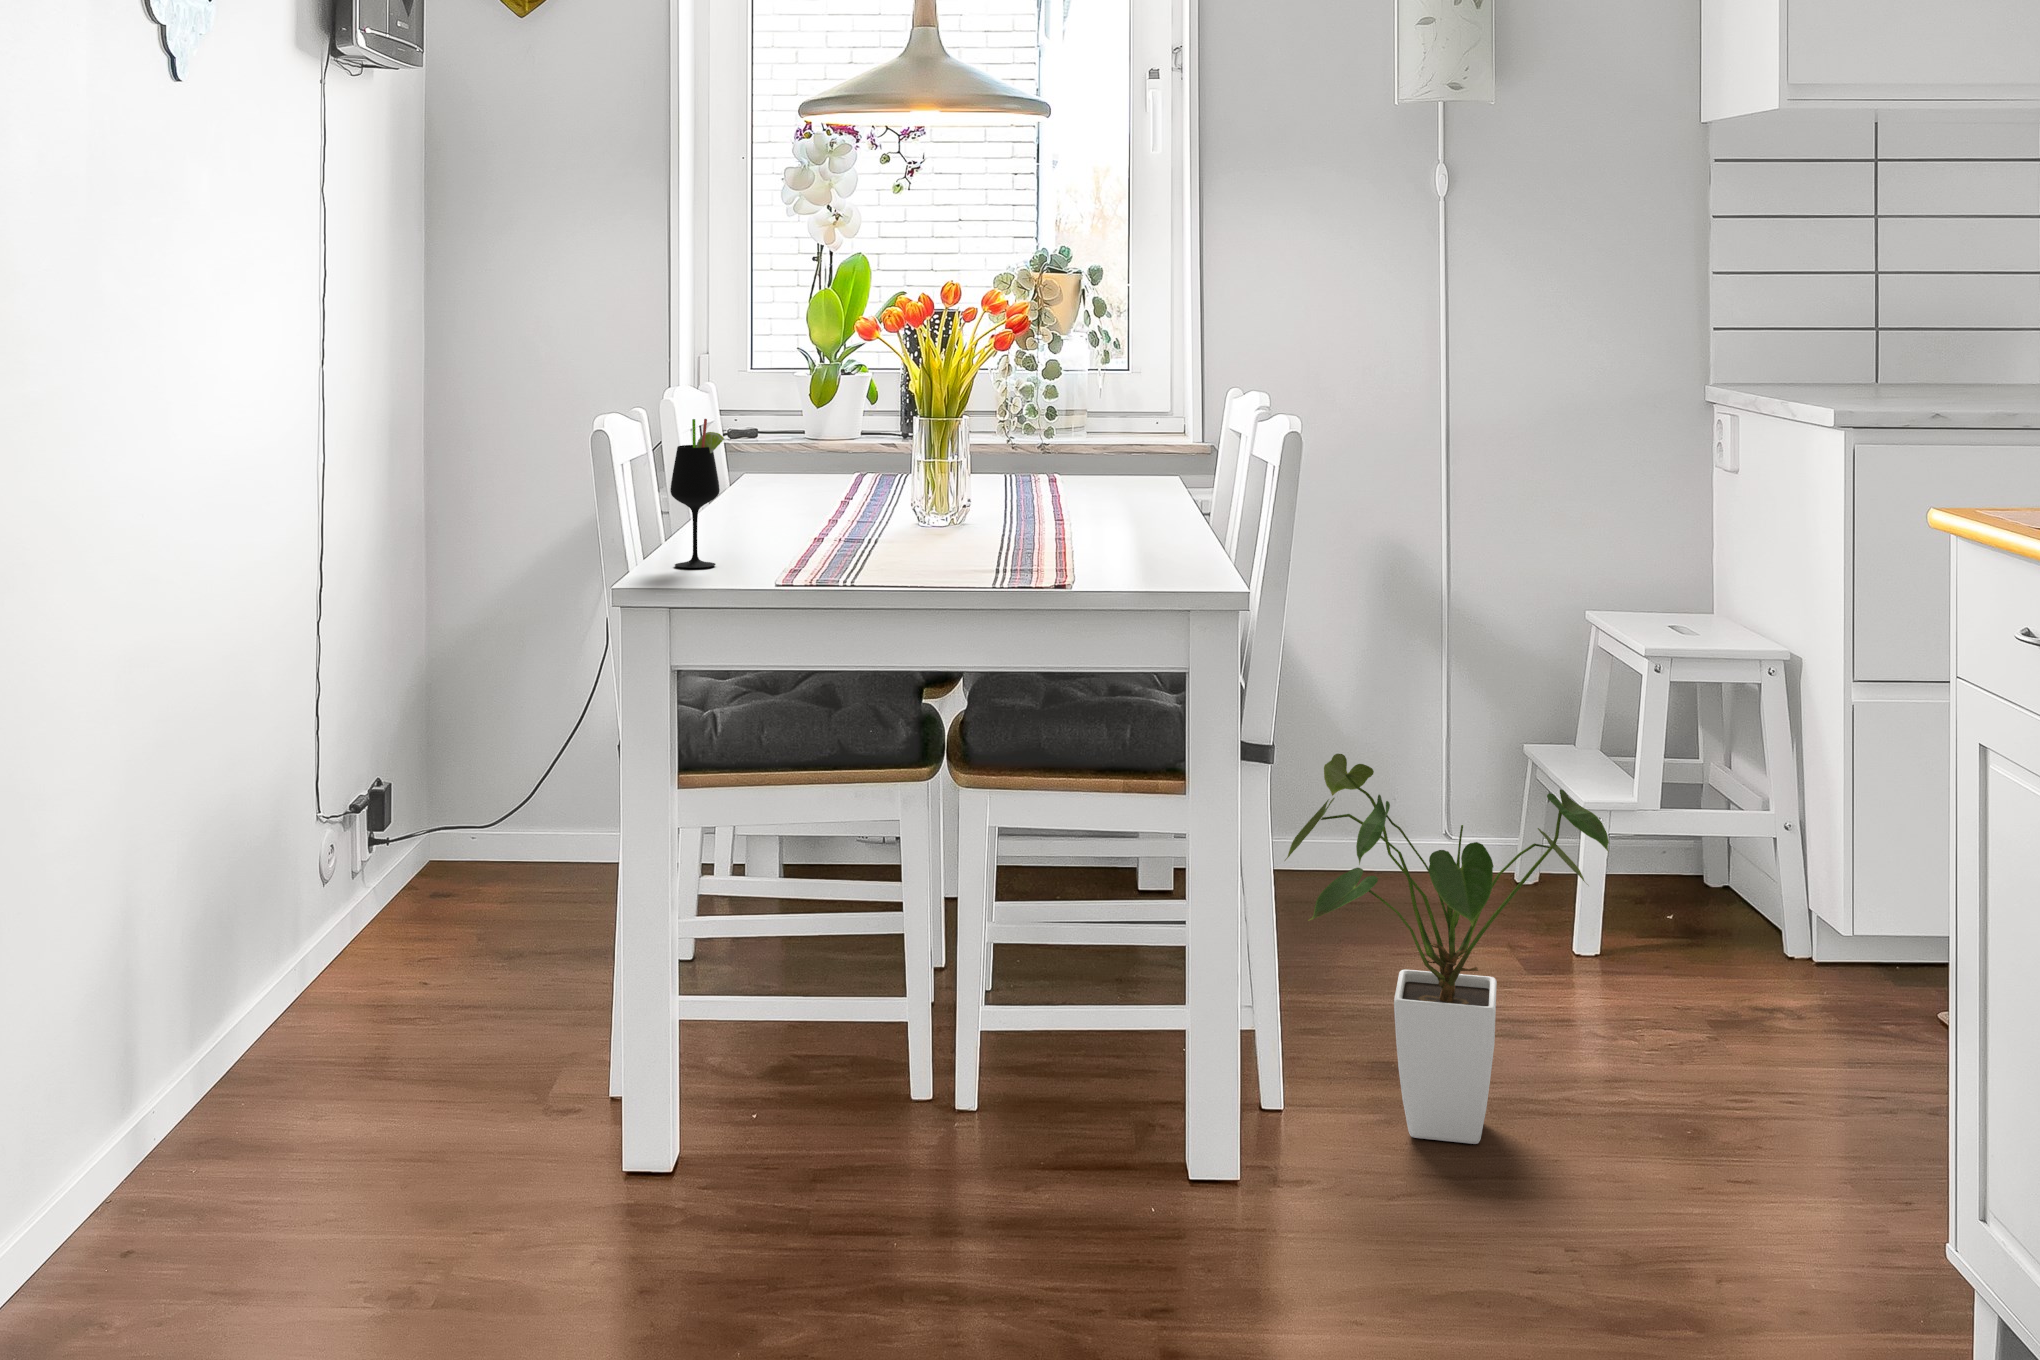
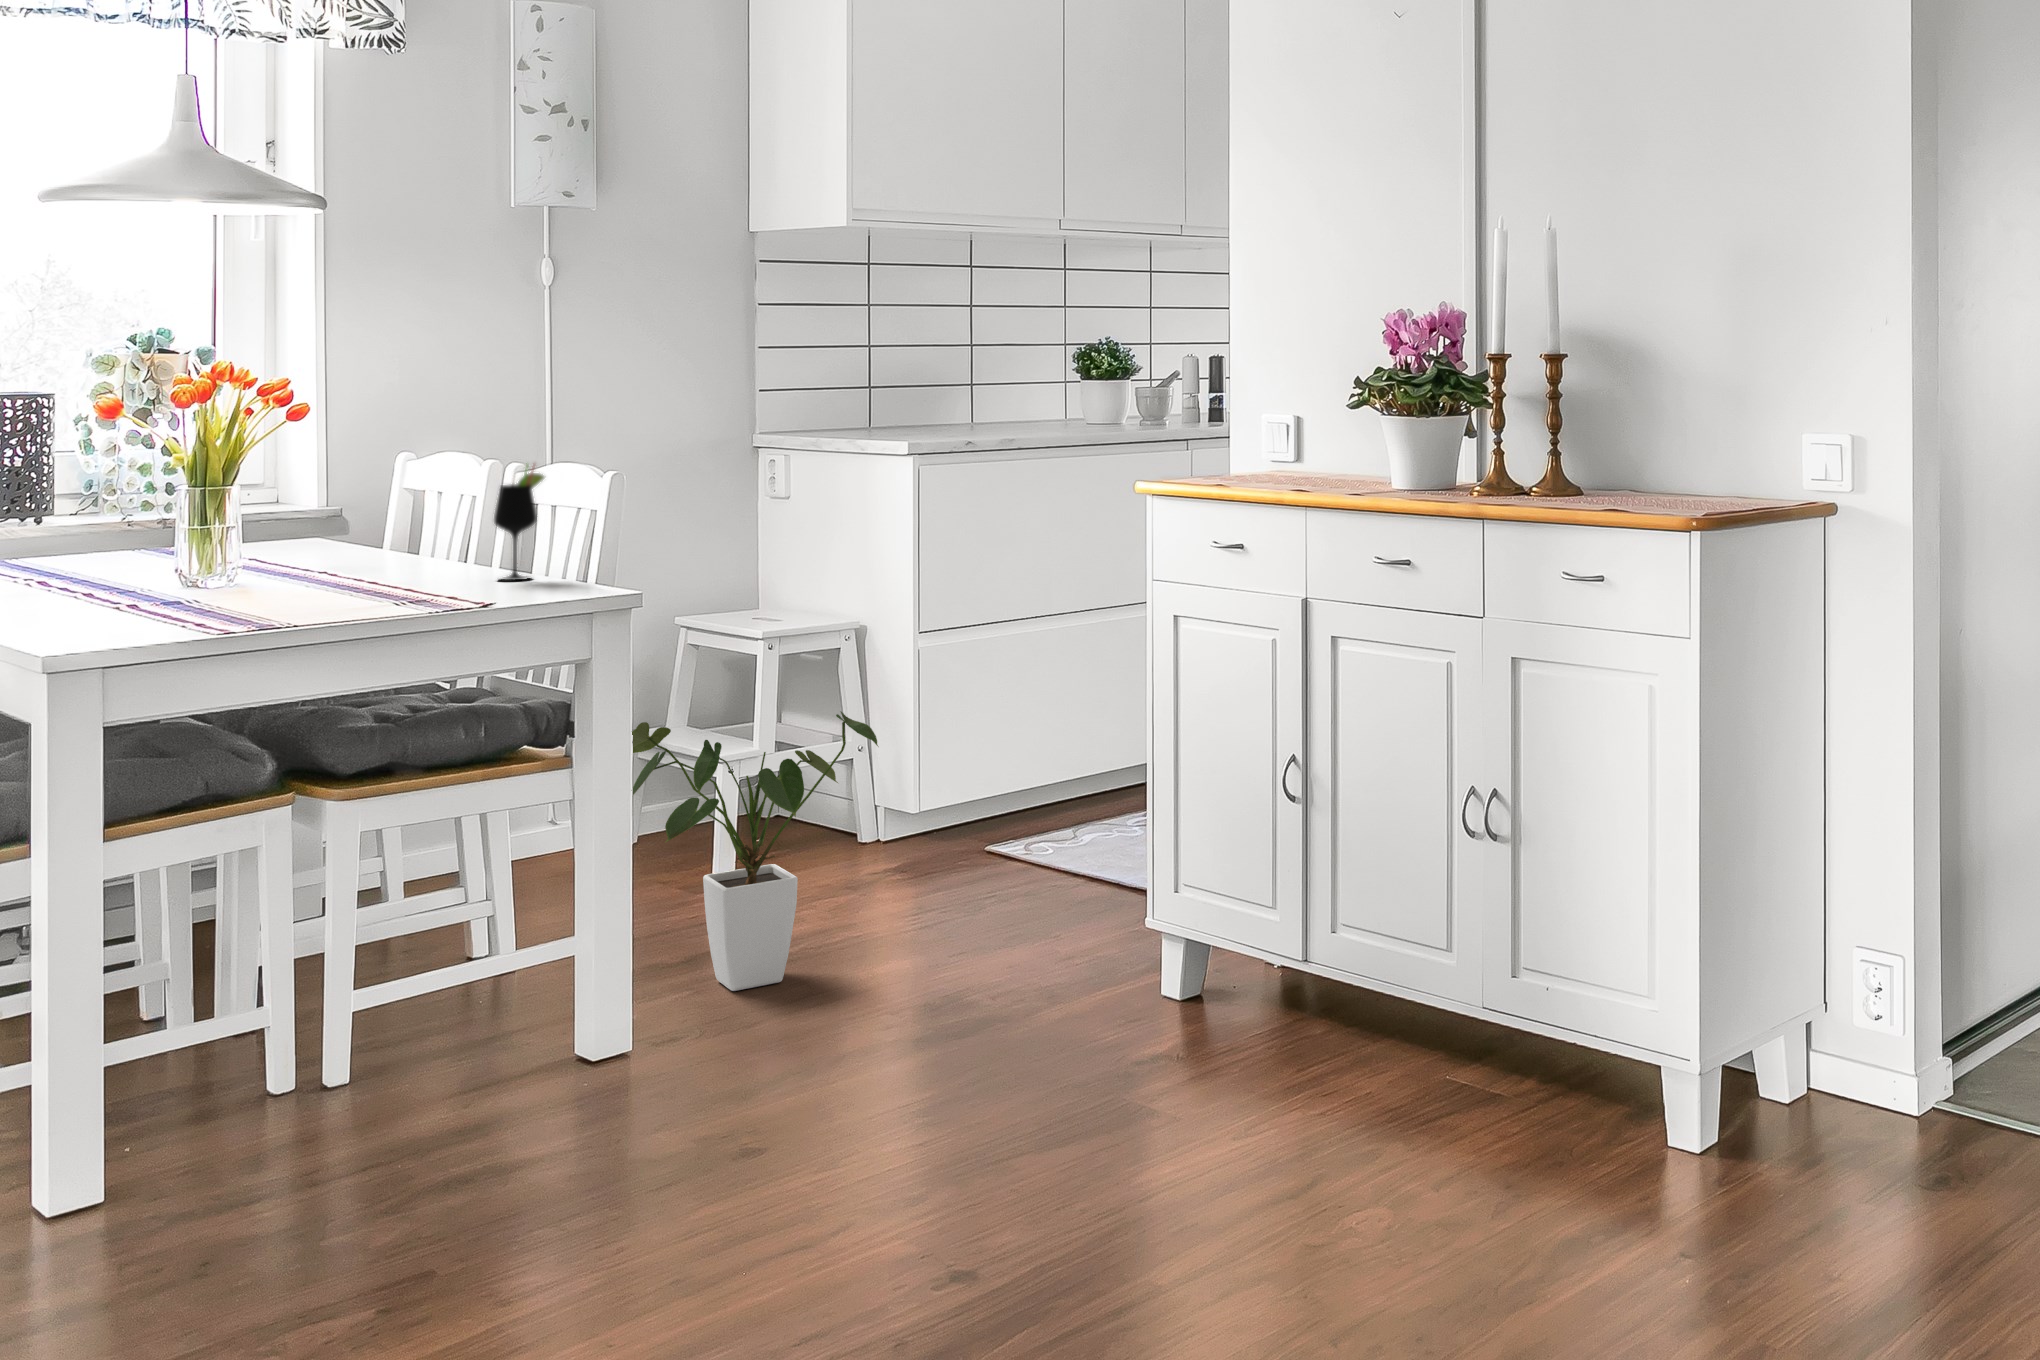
wine glass: present [670,419,724,568] -> present [494,467,545,580]

